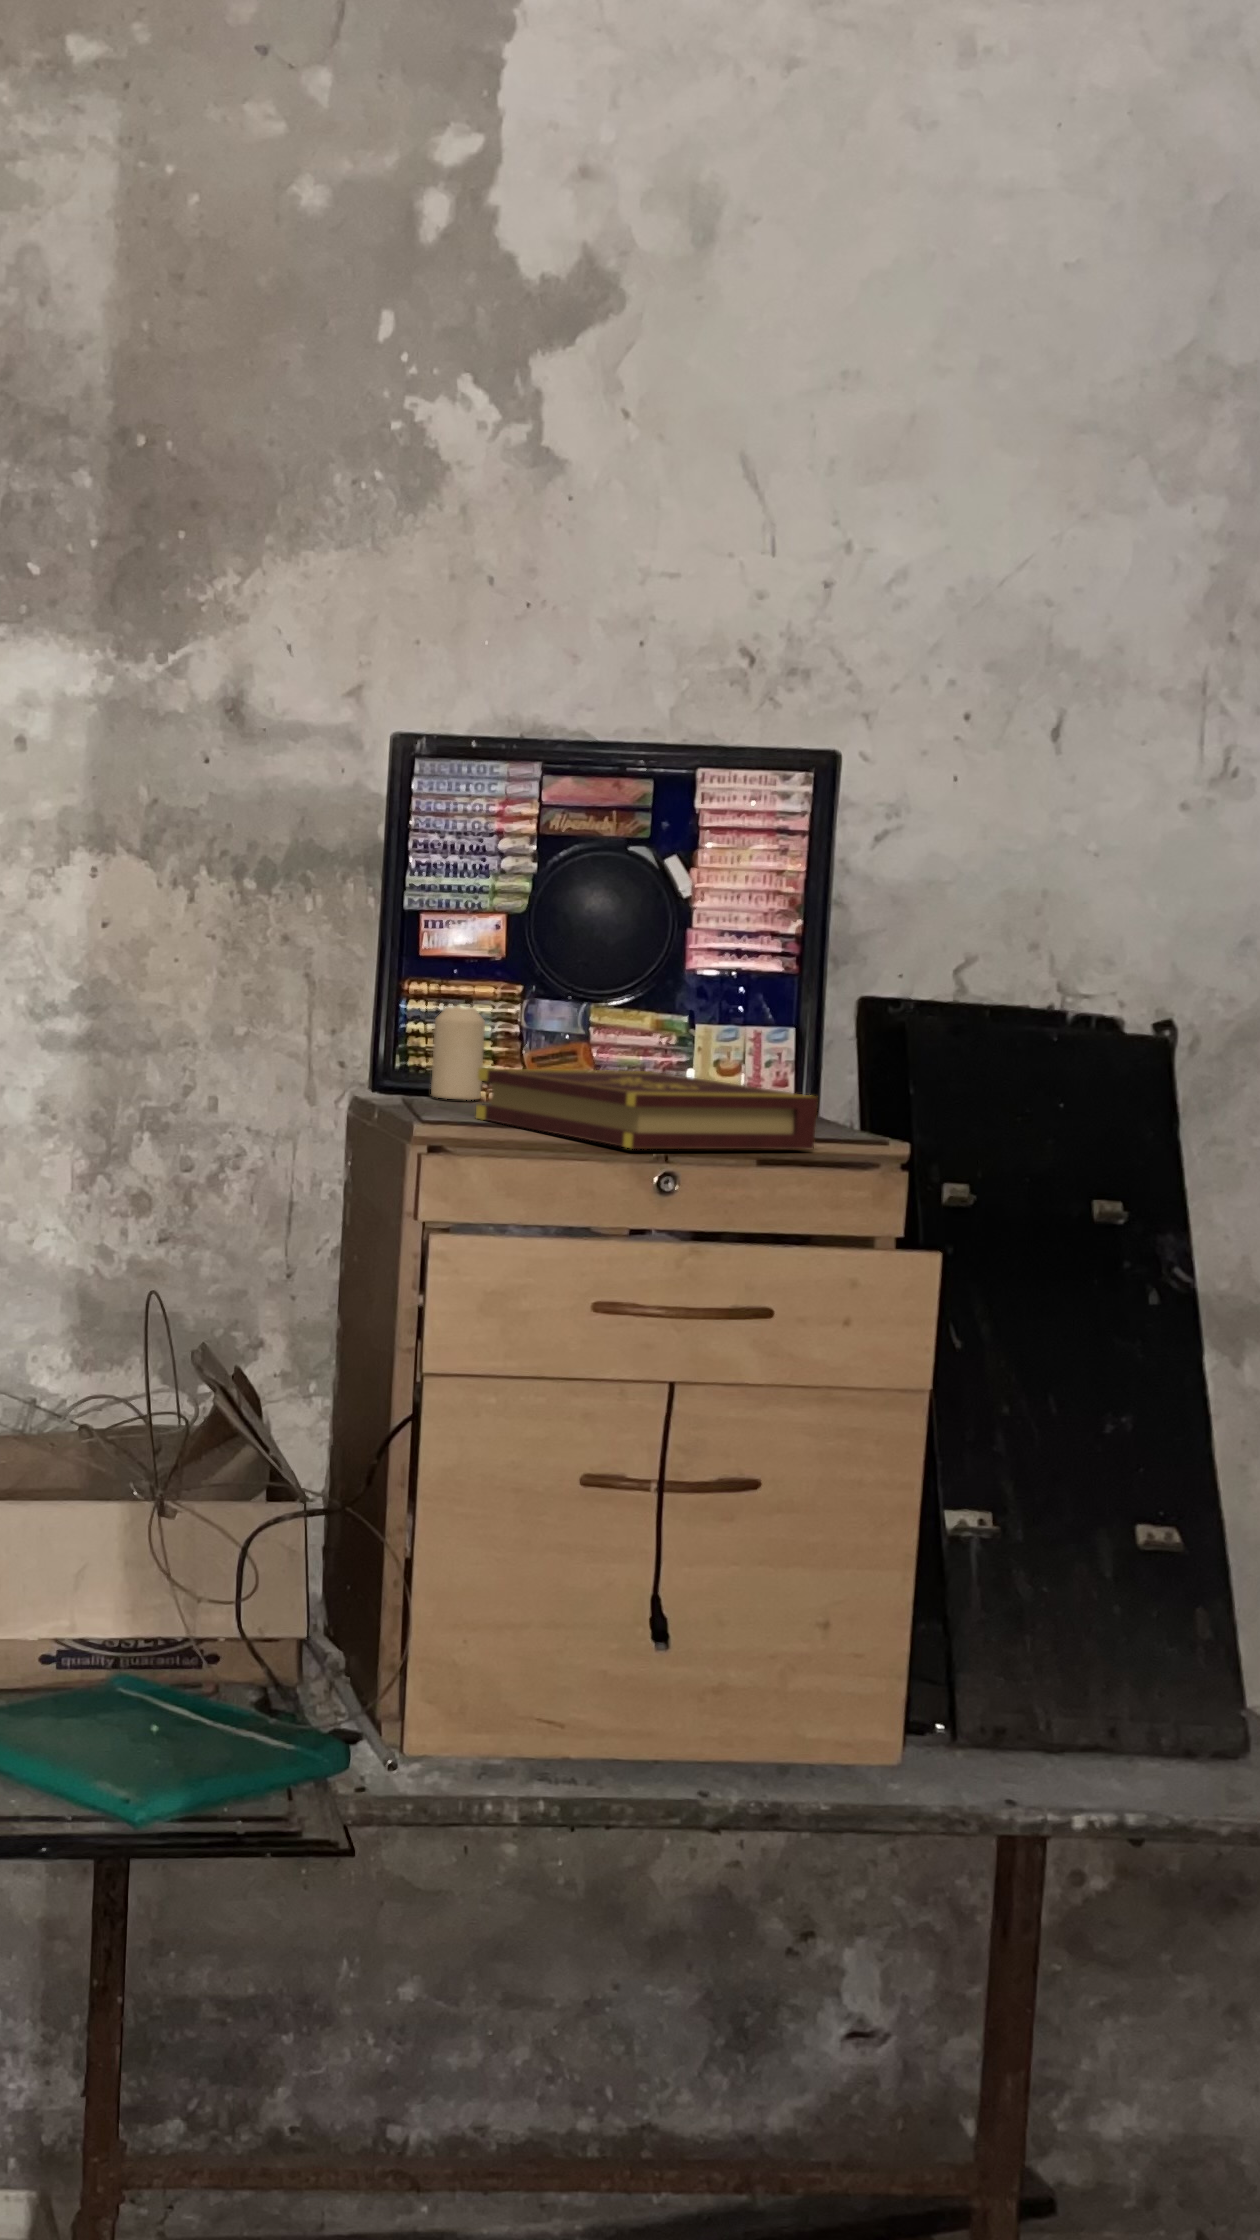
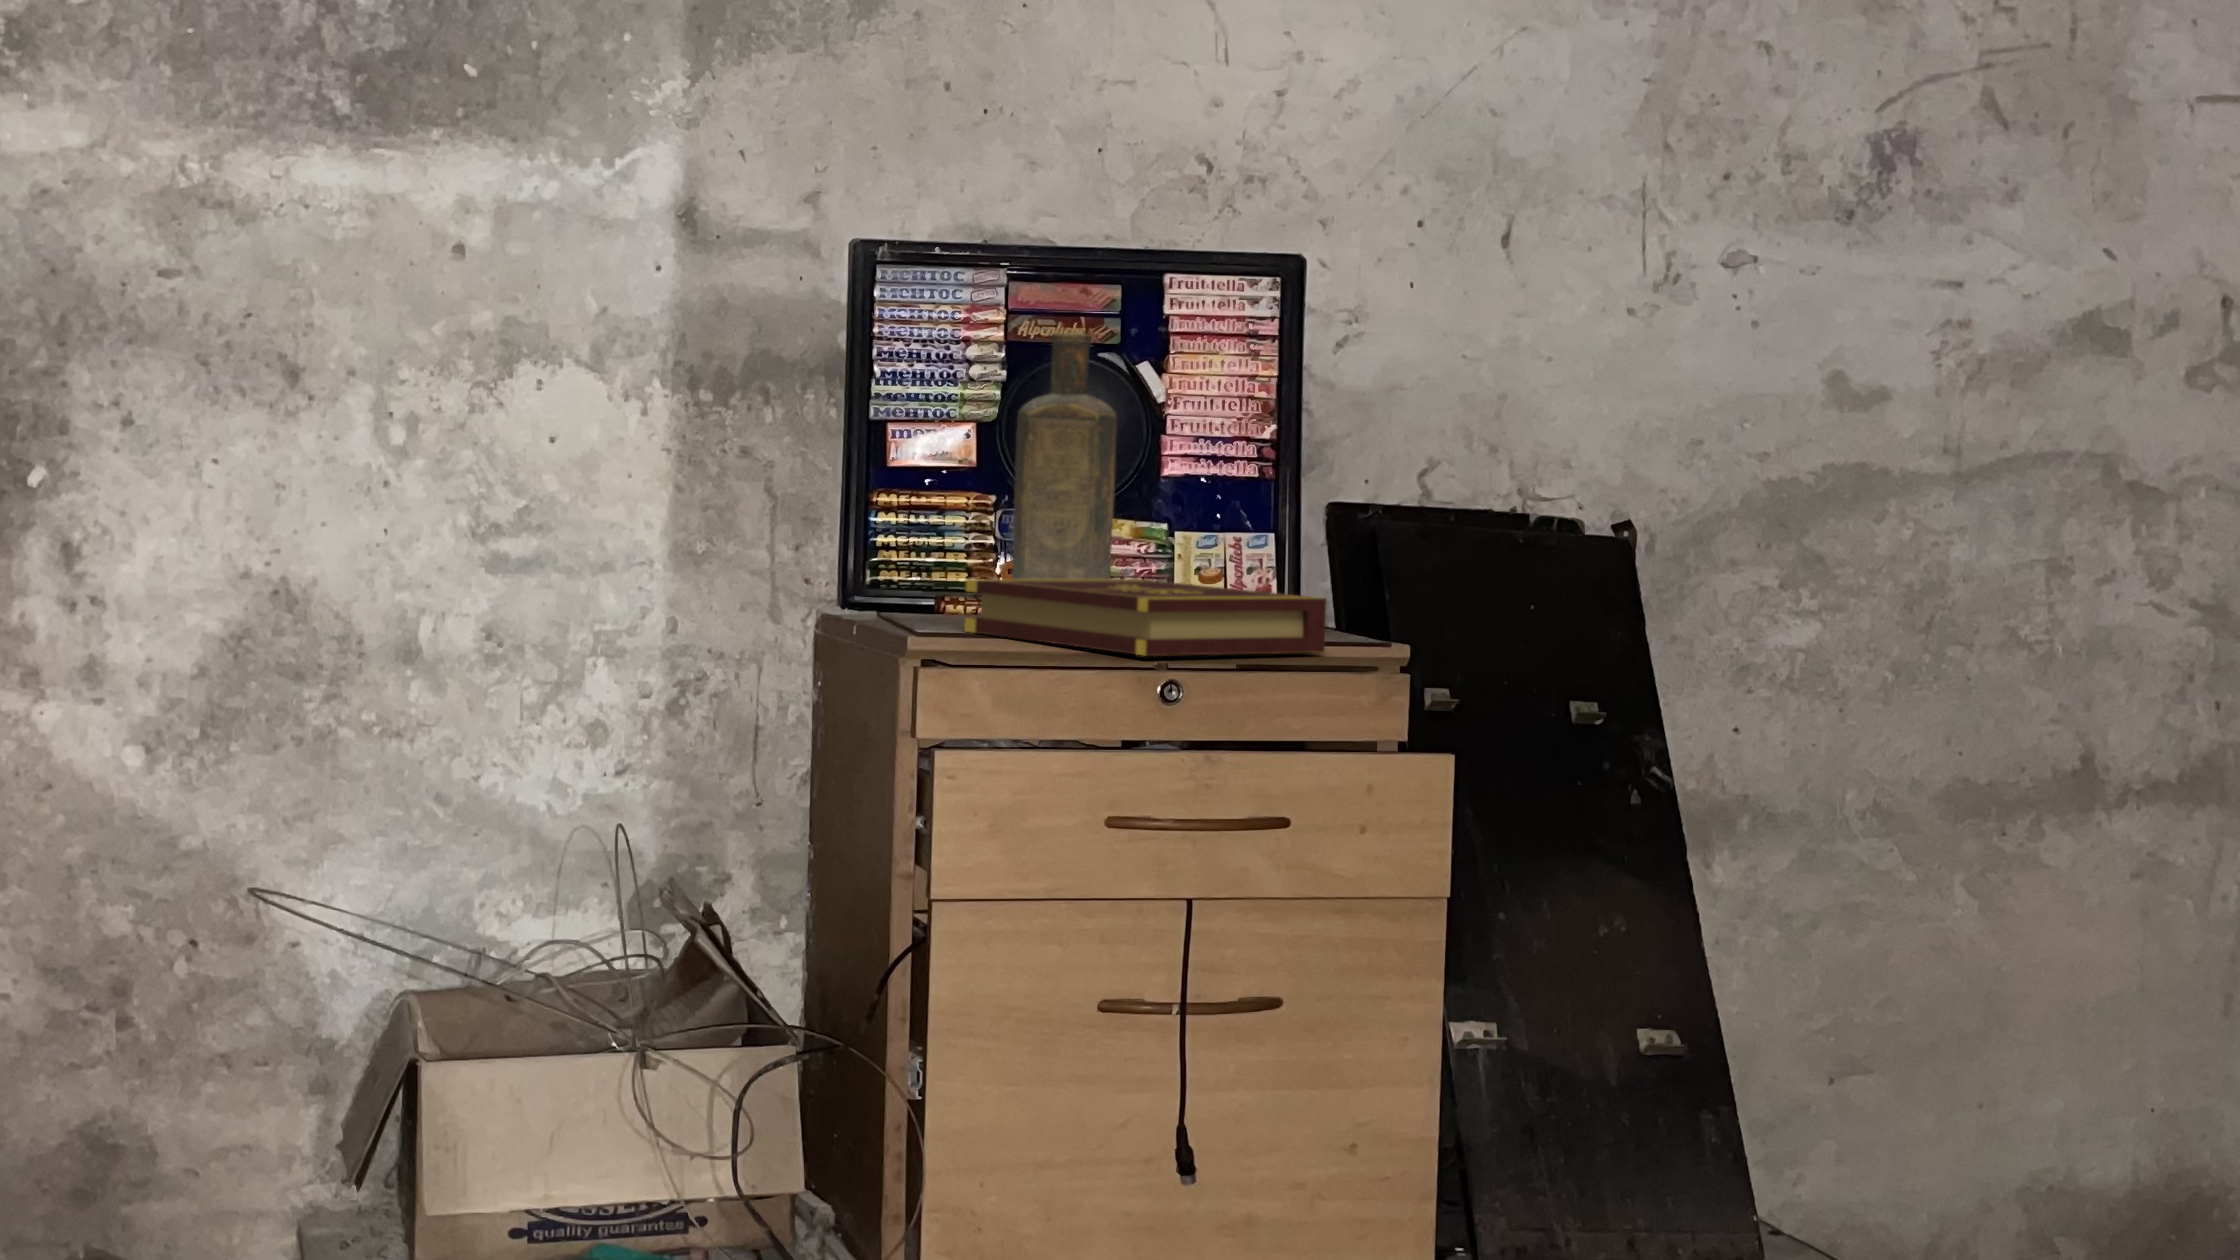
bottle: none [527,828,645,1101] -> present [1012,333,1117,579]
candle: present [431,1006,485,1100] -> none [906,517,960,614]

